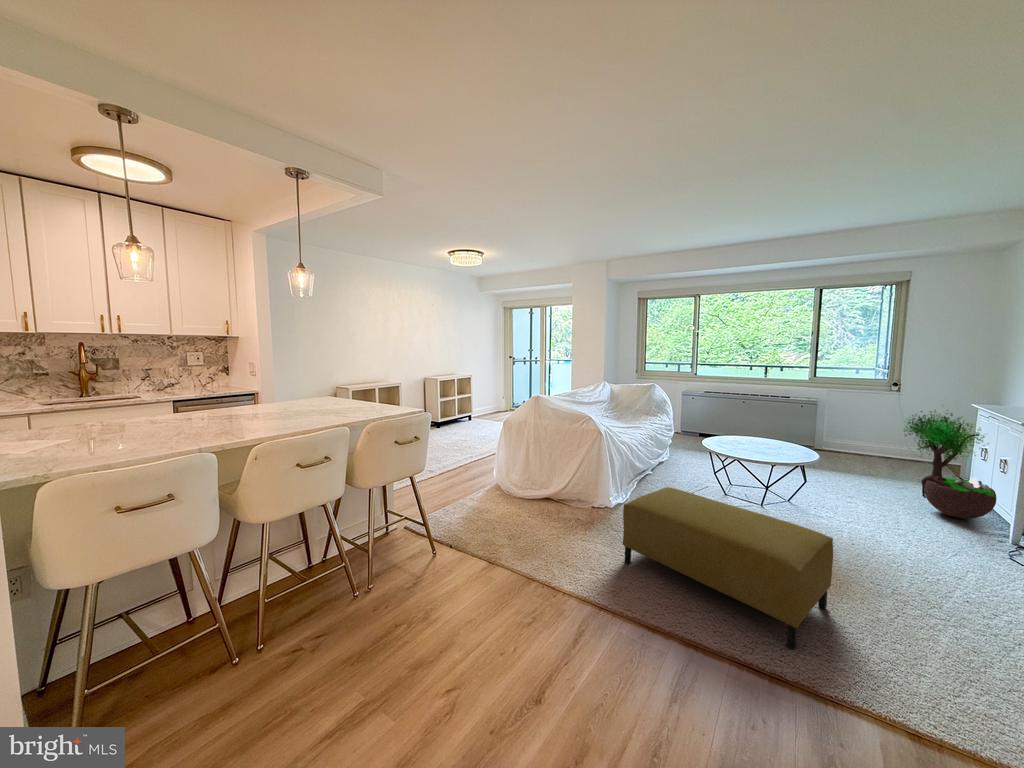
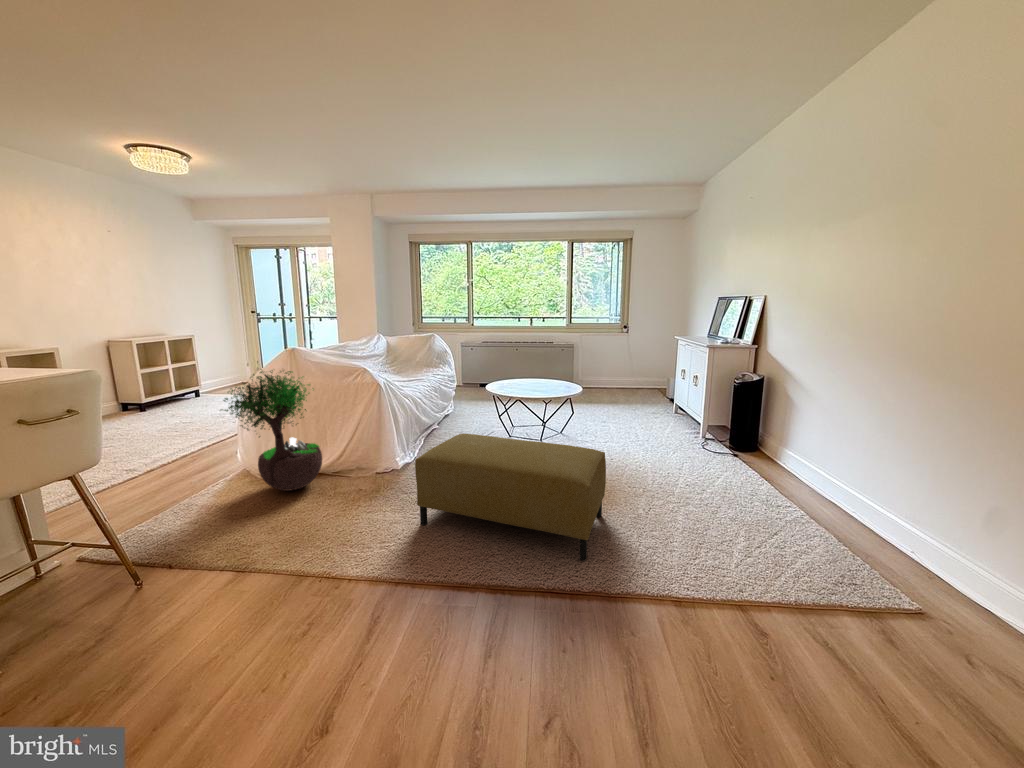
potted tree: present [903,410,996,519] -> present [221,369,322,491]

